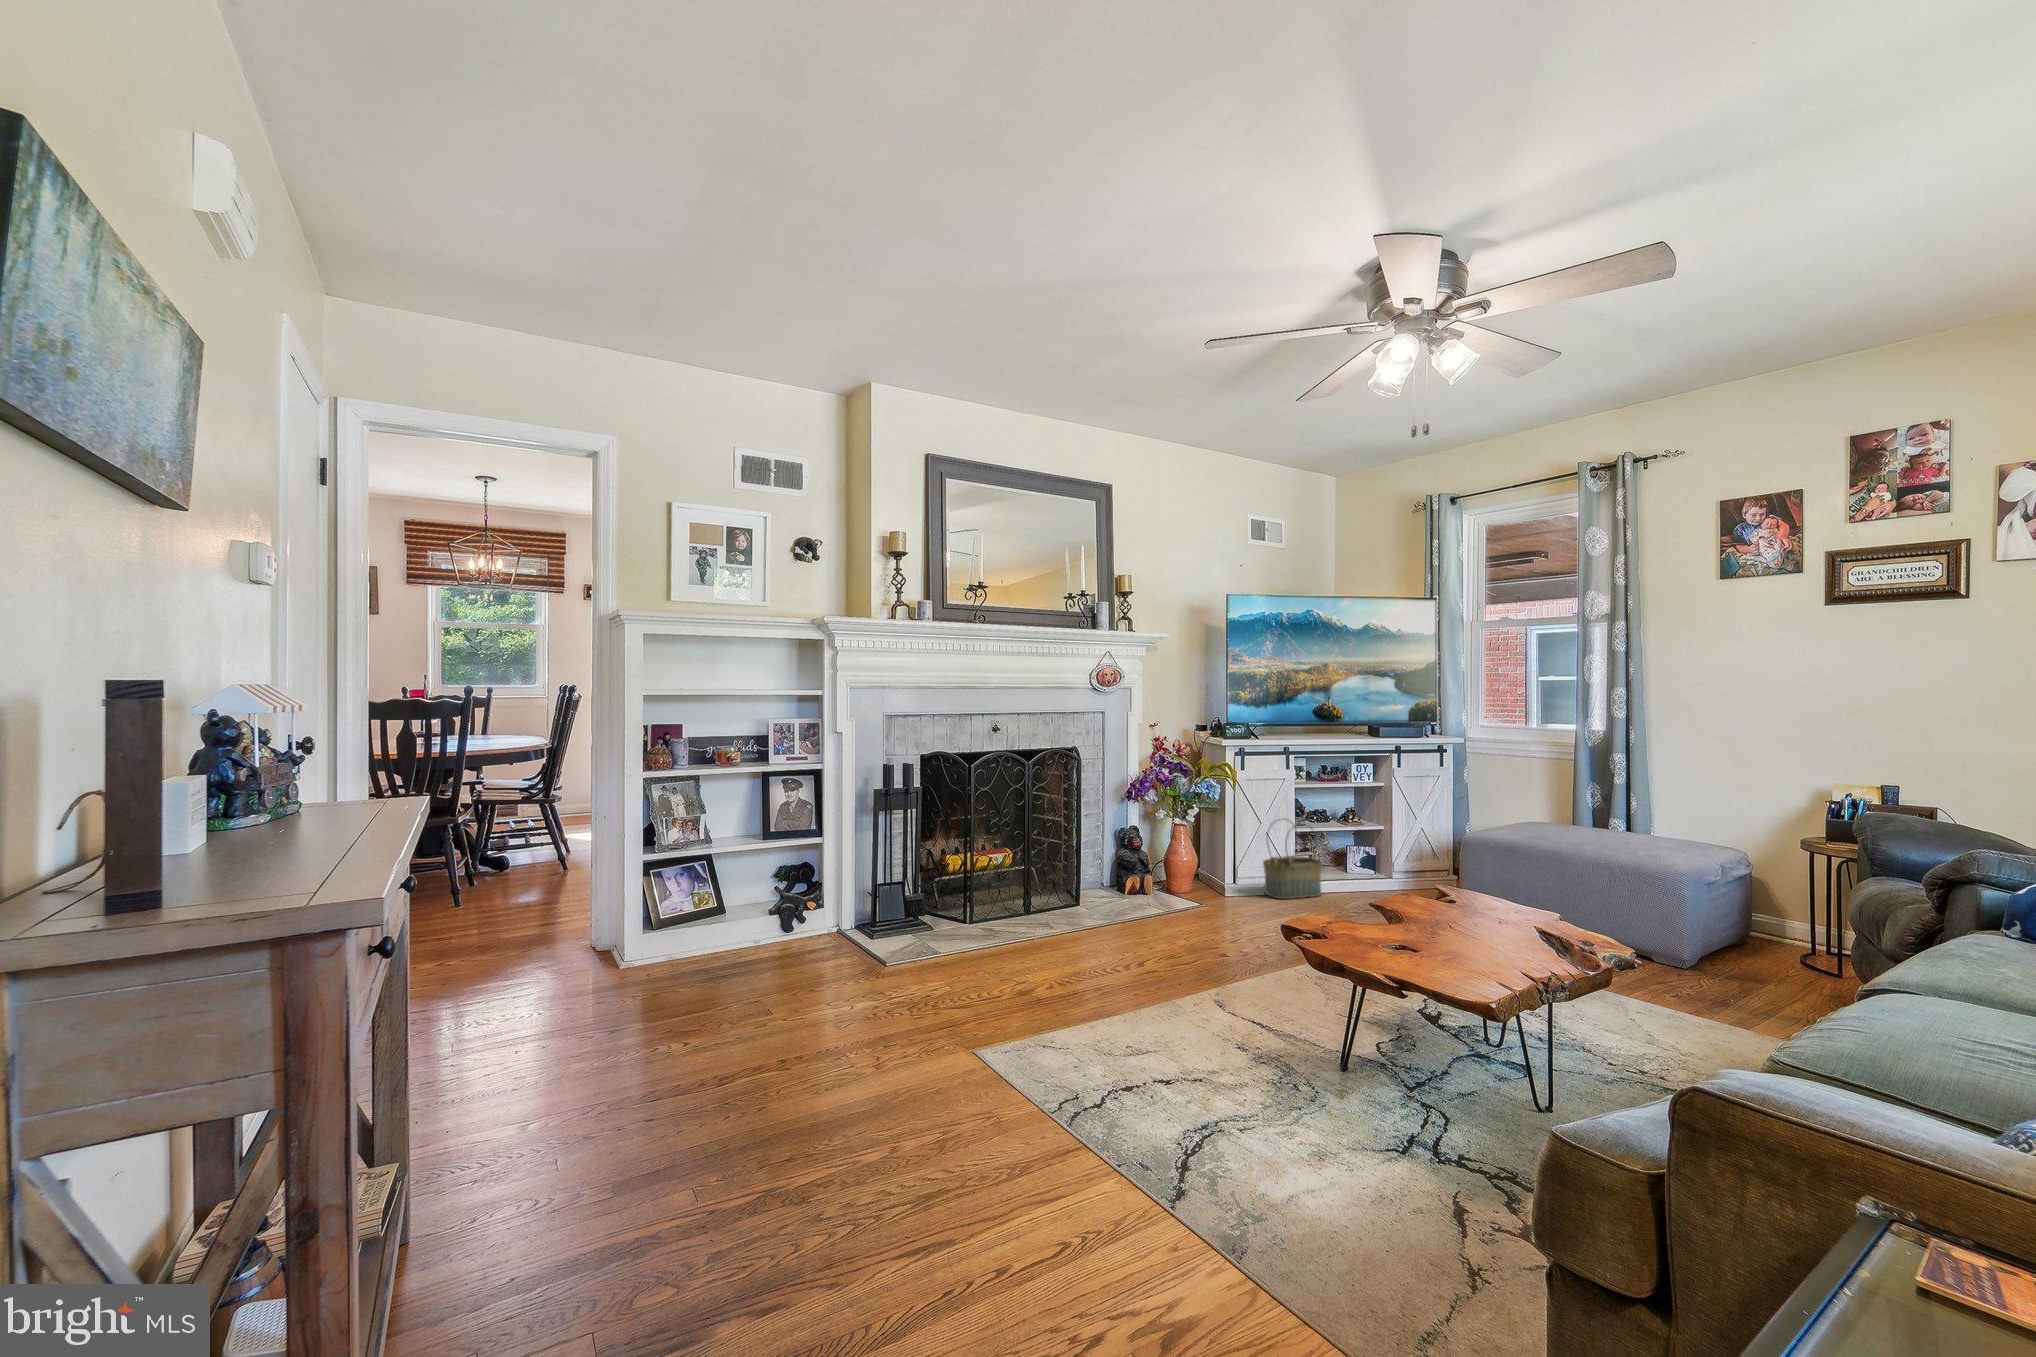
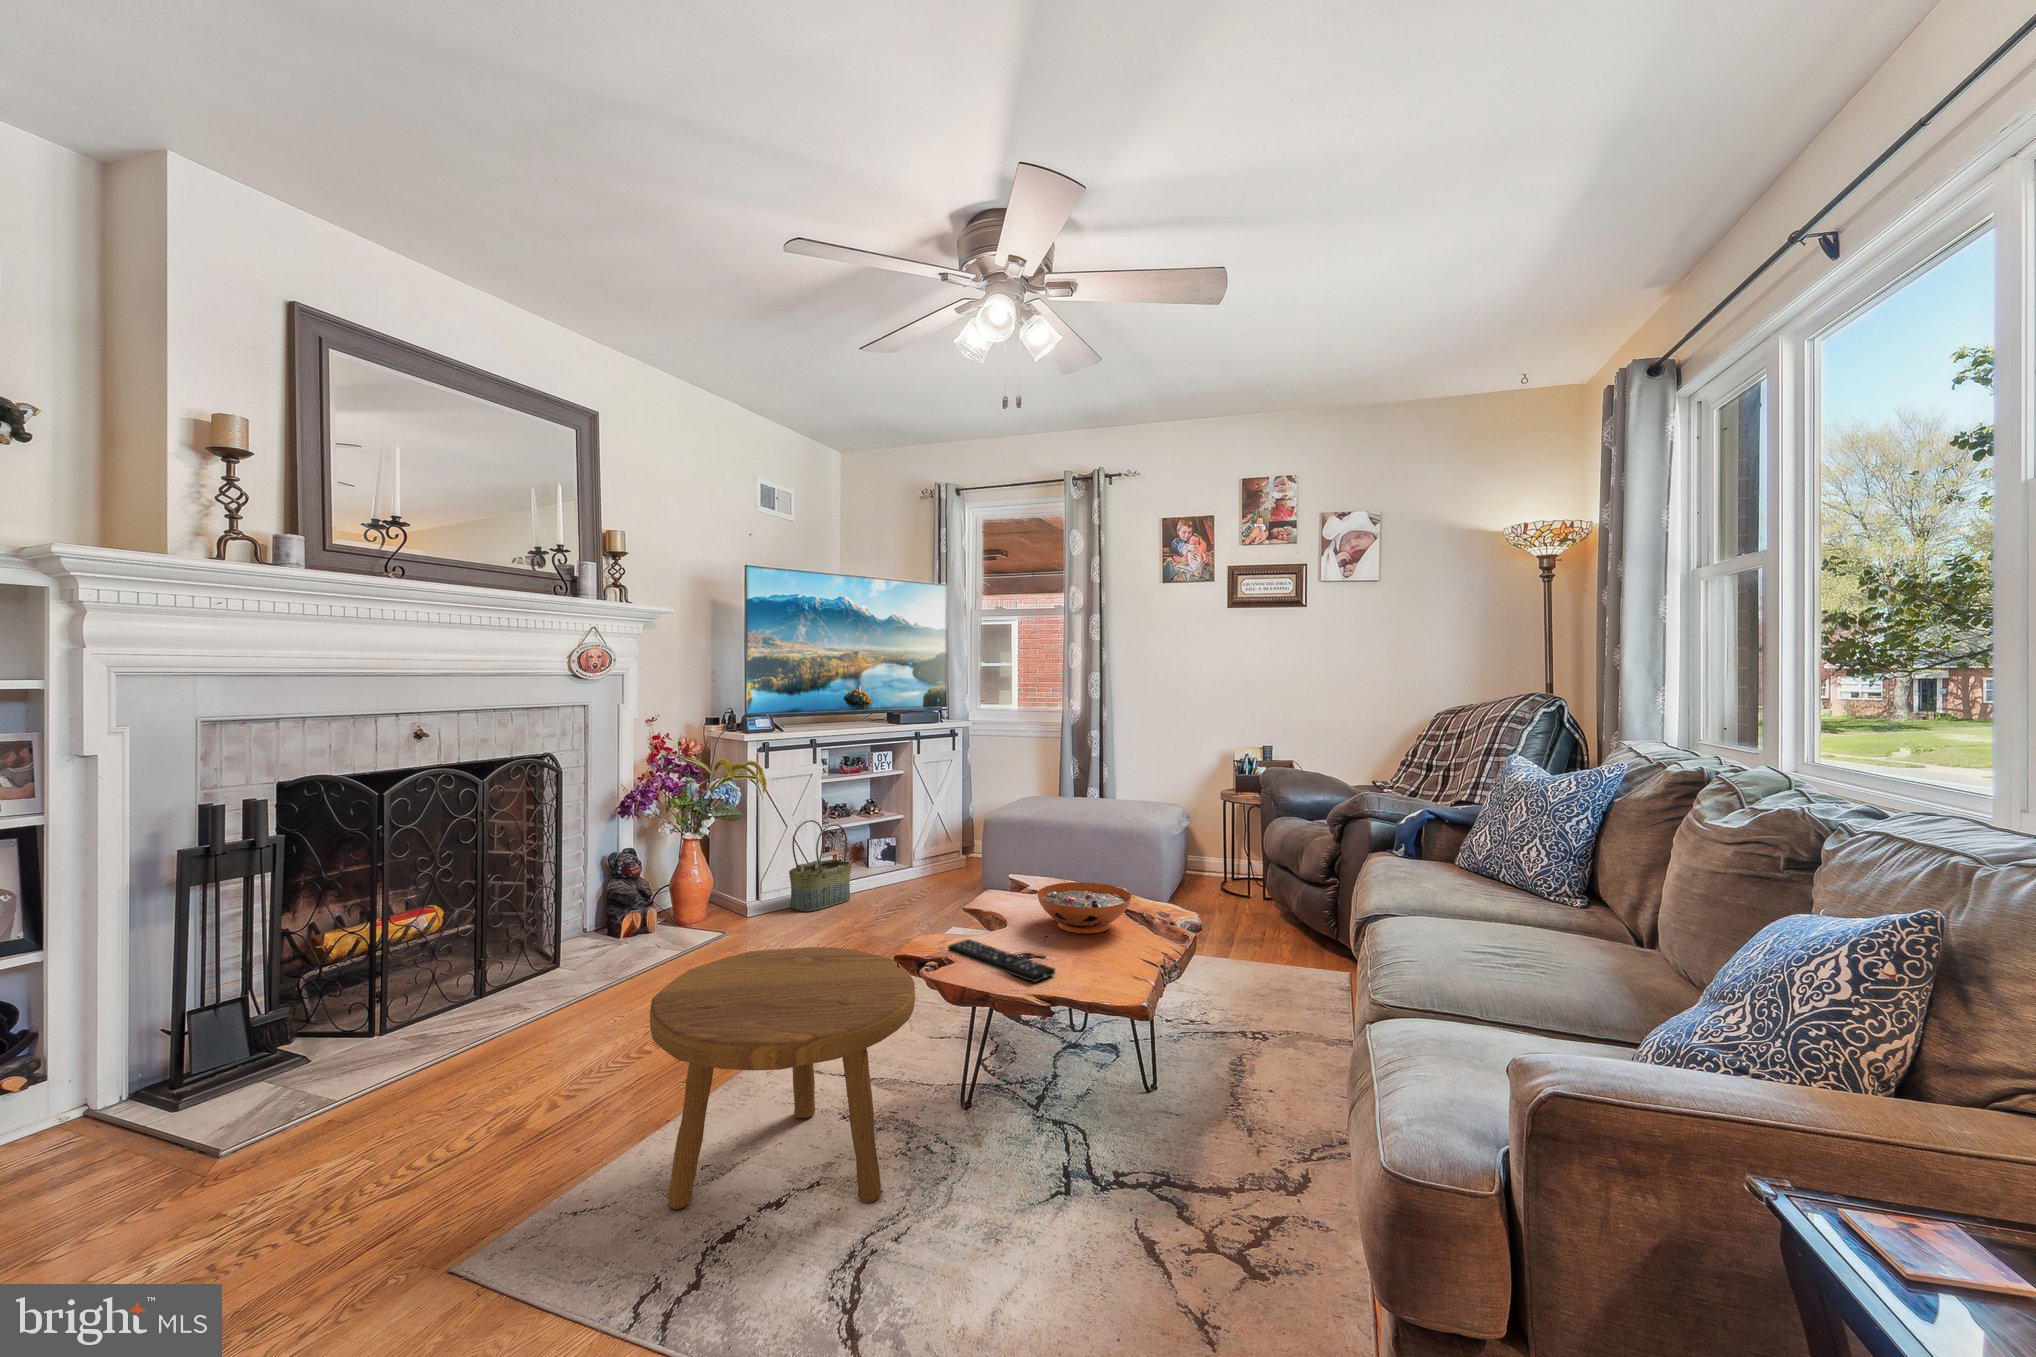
decorative bowl: none [1431,891,1538,941] -> present [1037,882,1131,933]
footstool: none [1086,899,1283,1103] -> present [650,947,915,1209]
remote control: none [1328,922,1415,963] -> present [948,939,1055,982]

